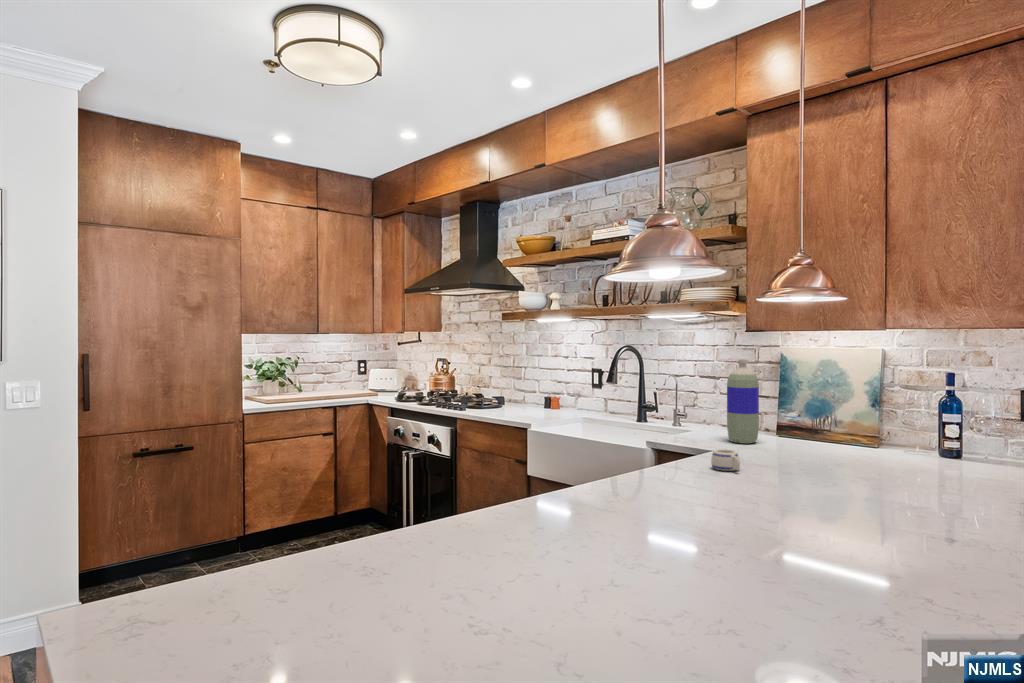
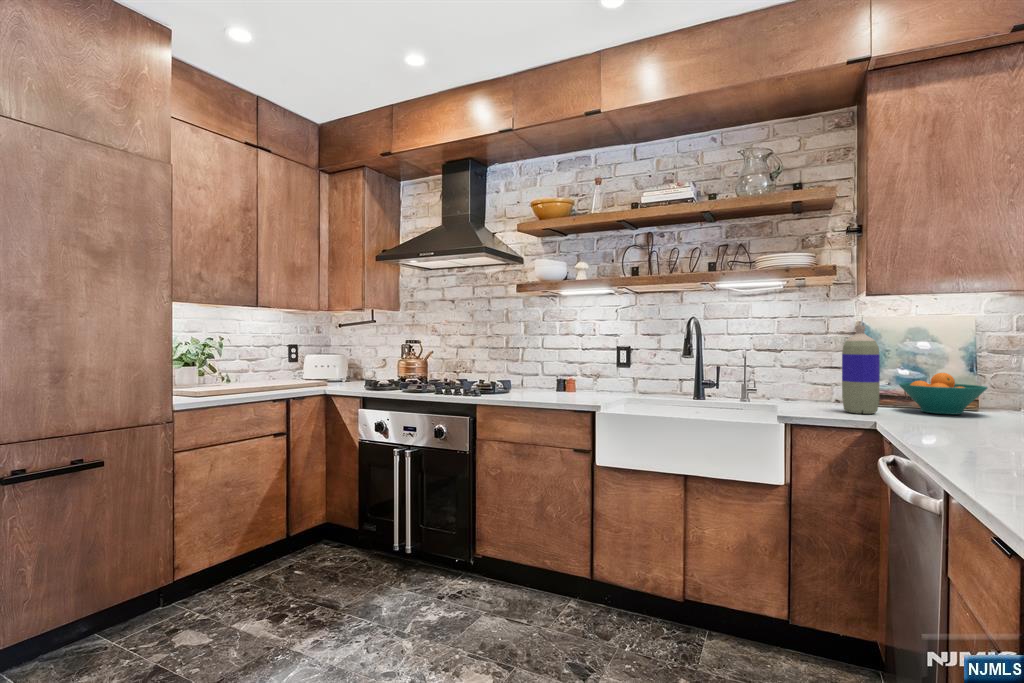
fruit bowl: none [791,407,869,449] -> present [899,373,987,415]
mug: present [711,449,740,471] -> none [937,416,989,440]

